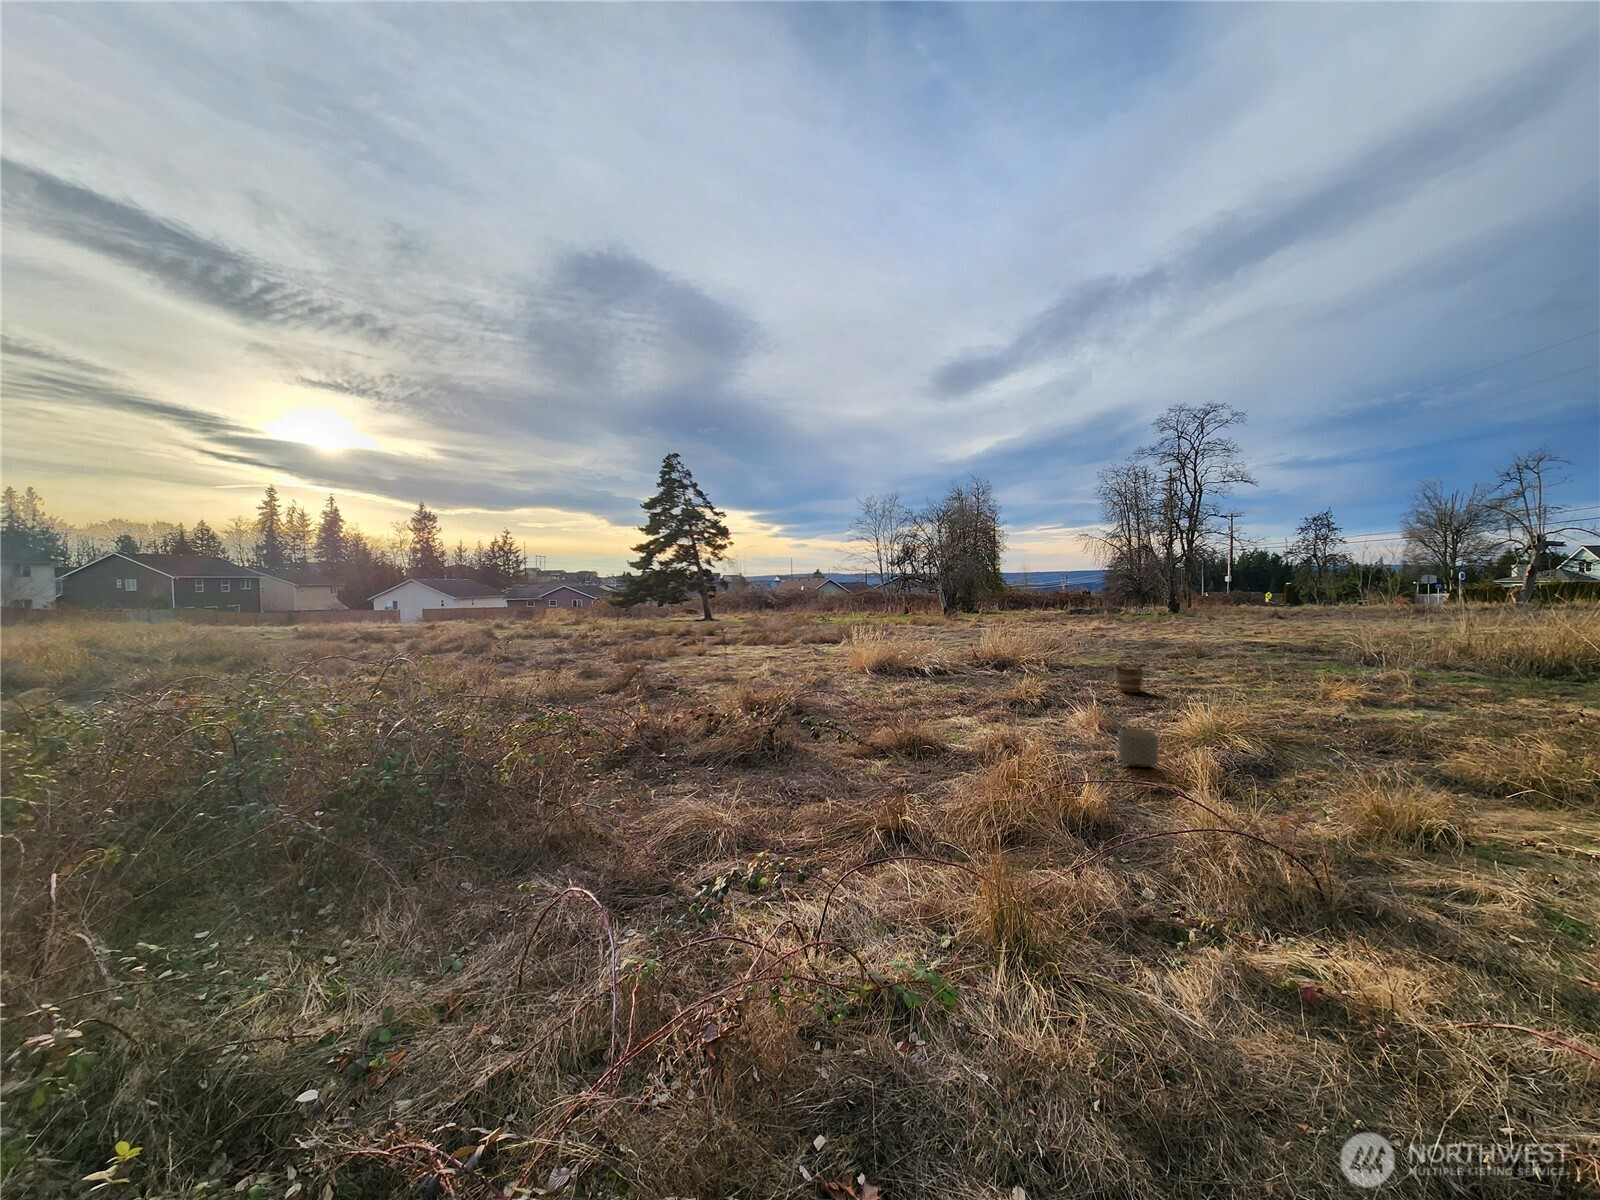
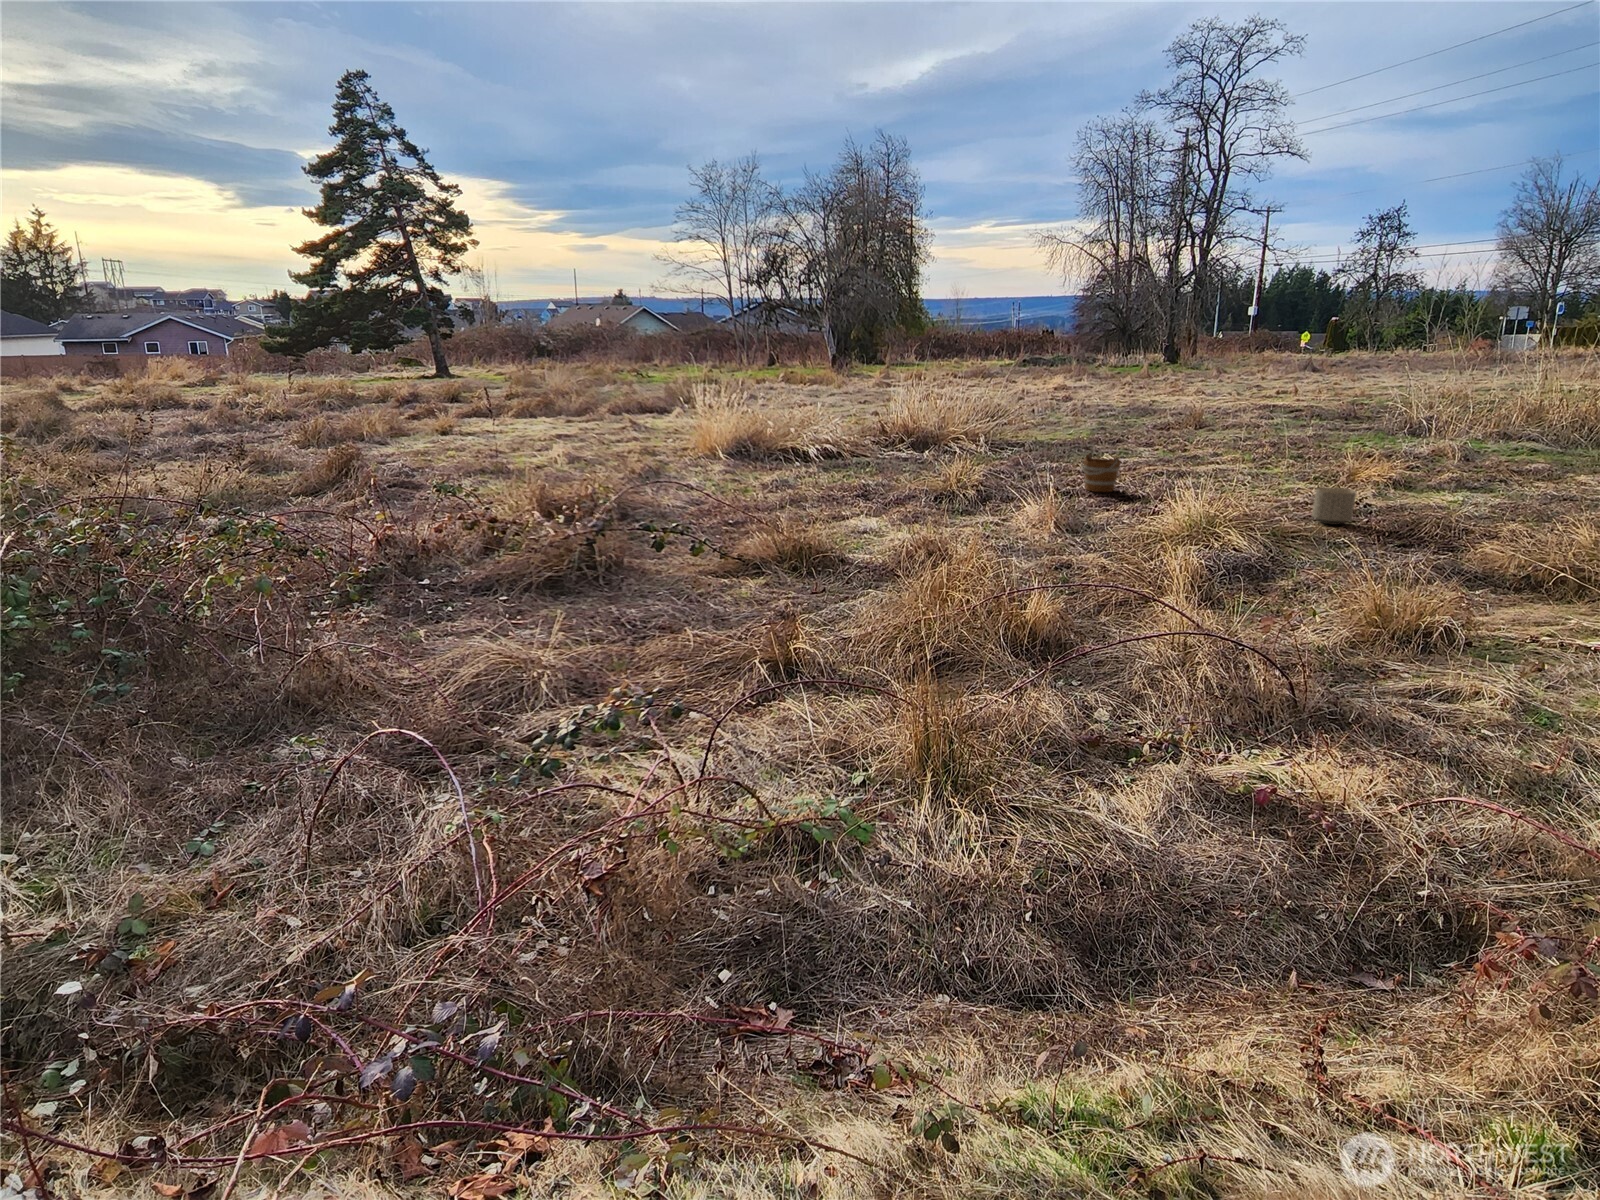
planter: present [1118,729,1158,767] -> present [1312,487,1357,525]

